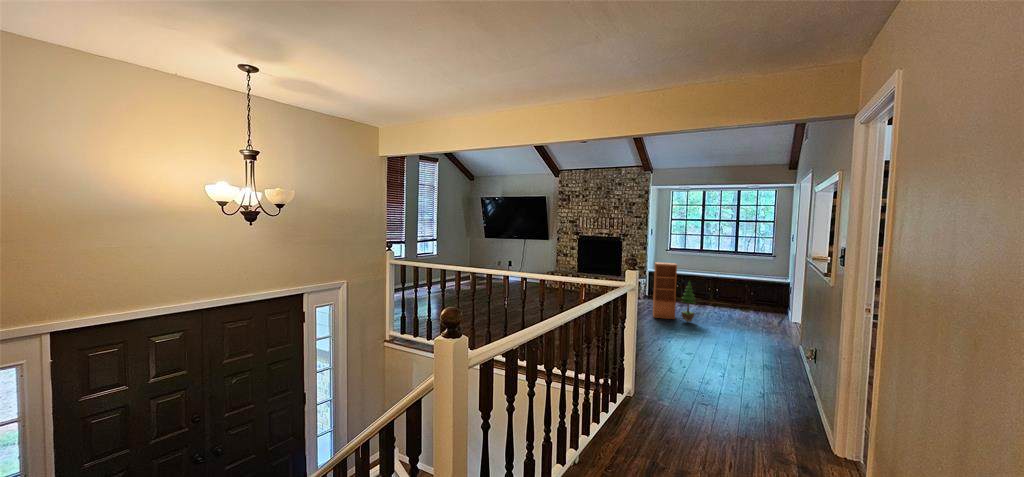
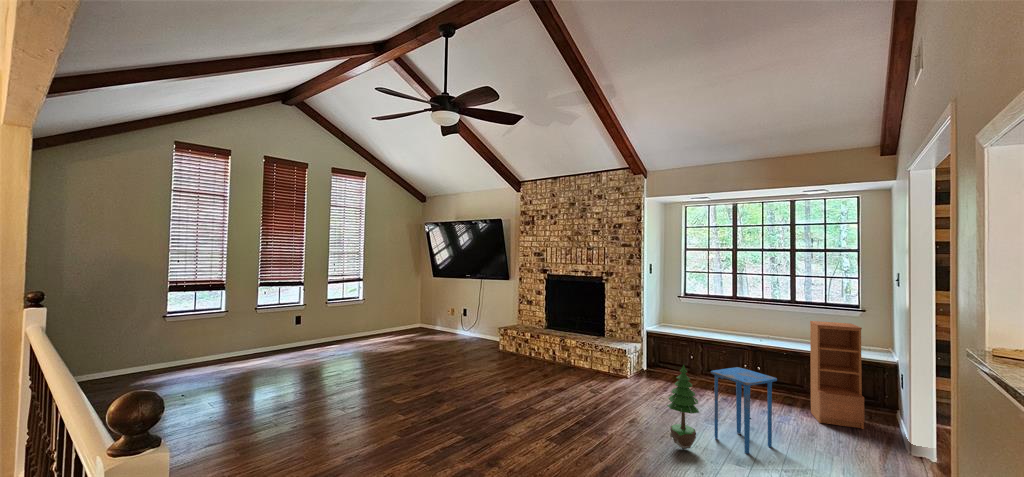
bookcase: present [653,262,677,319] -> present [810,321,864,429]
side table: none [700,284,733,323] -> present [711,367,777,454]

